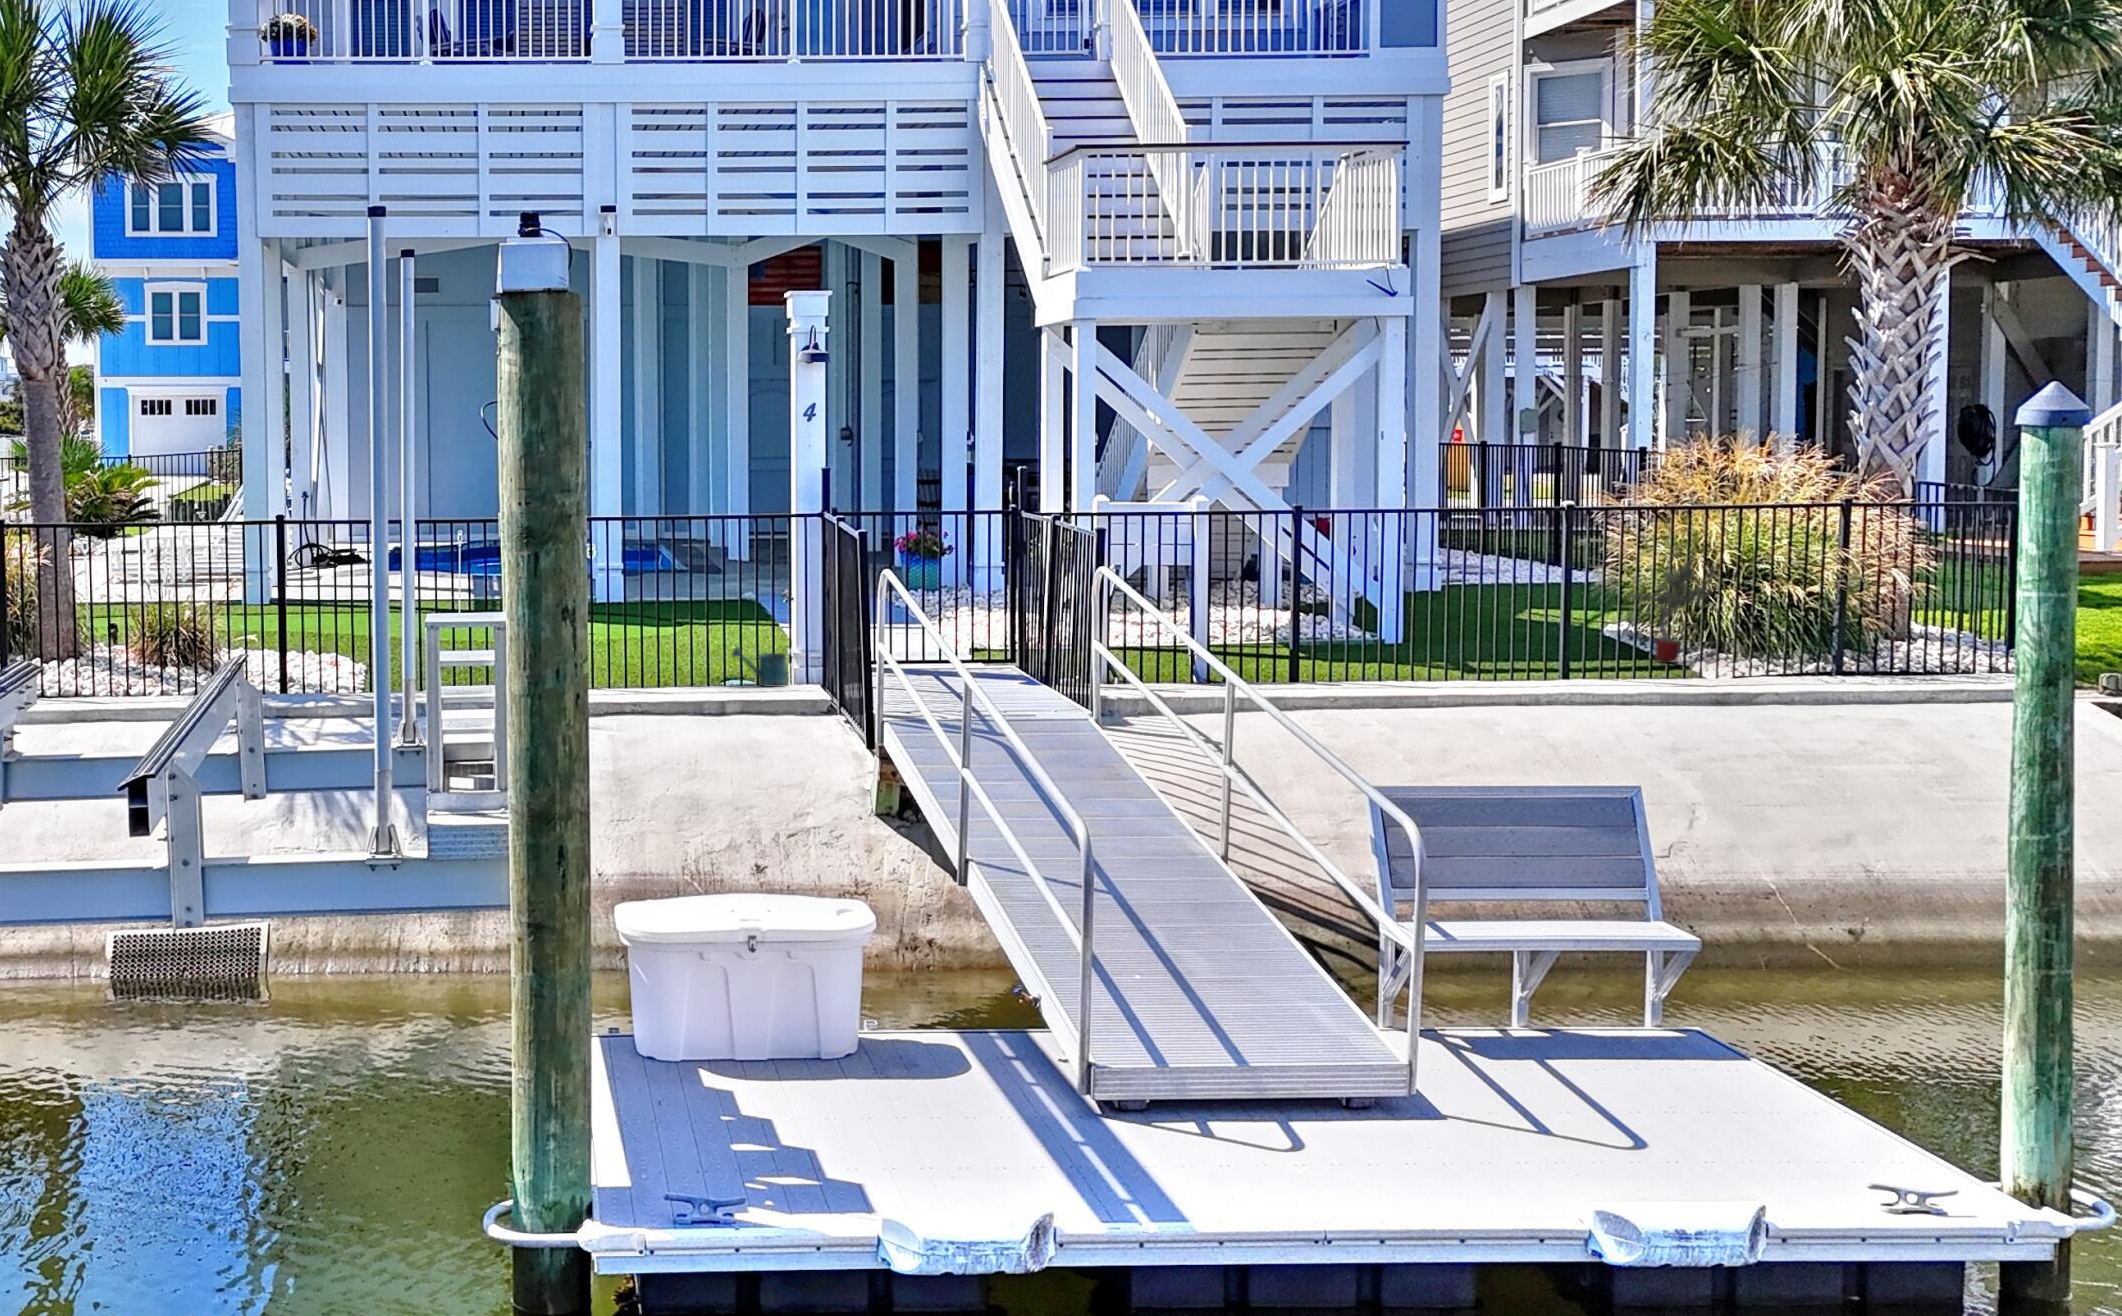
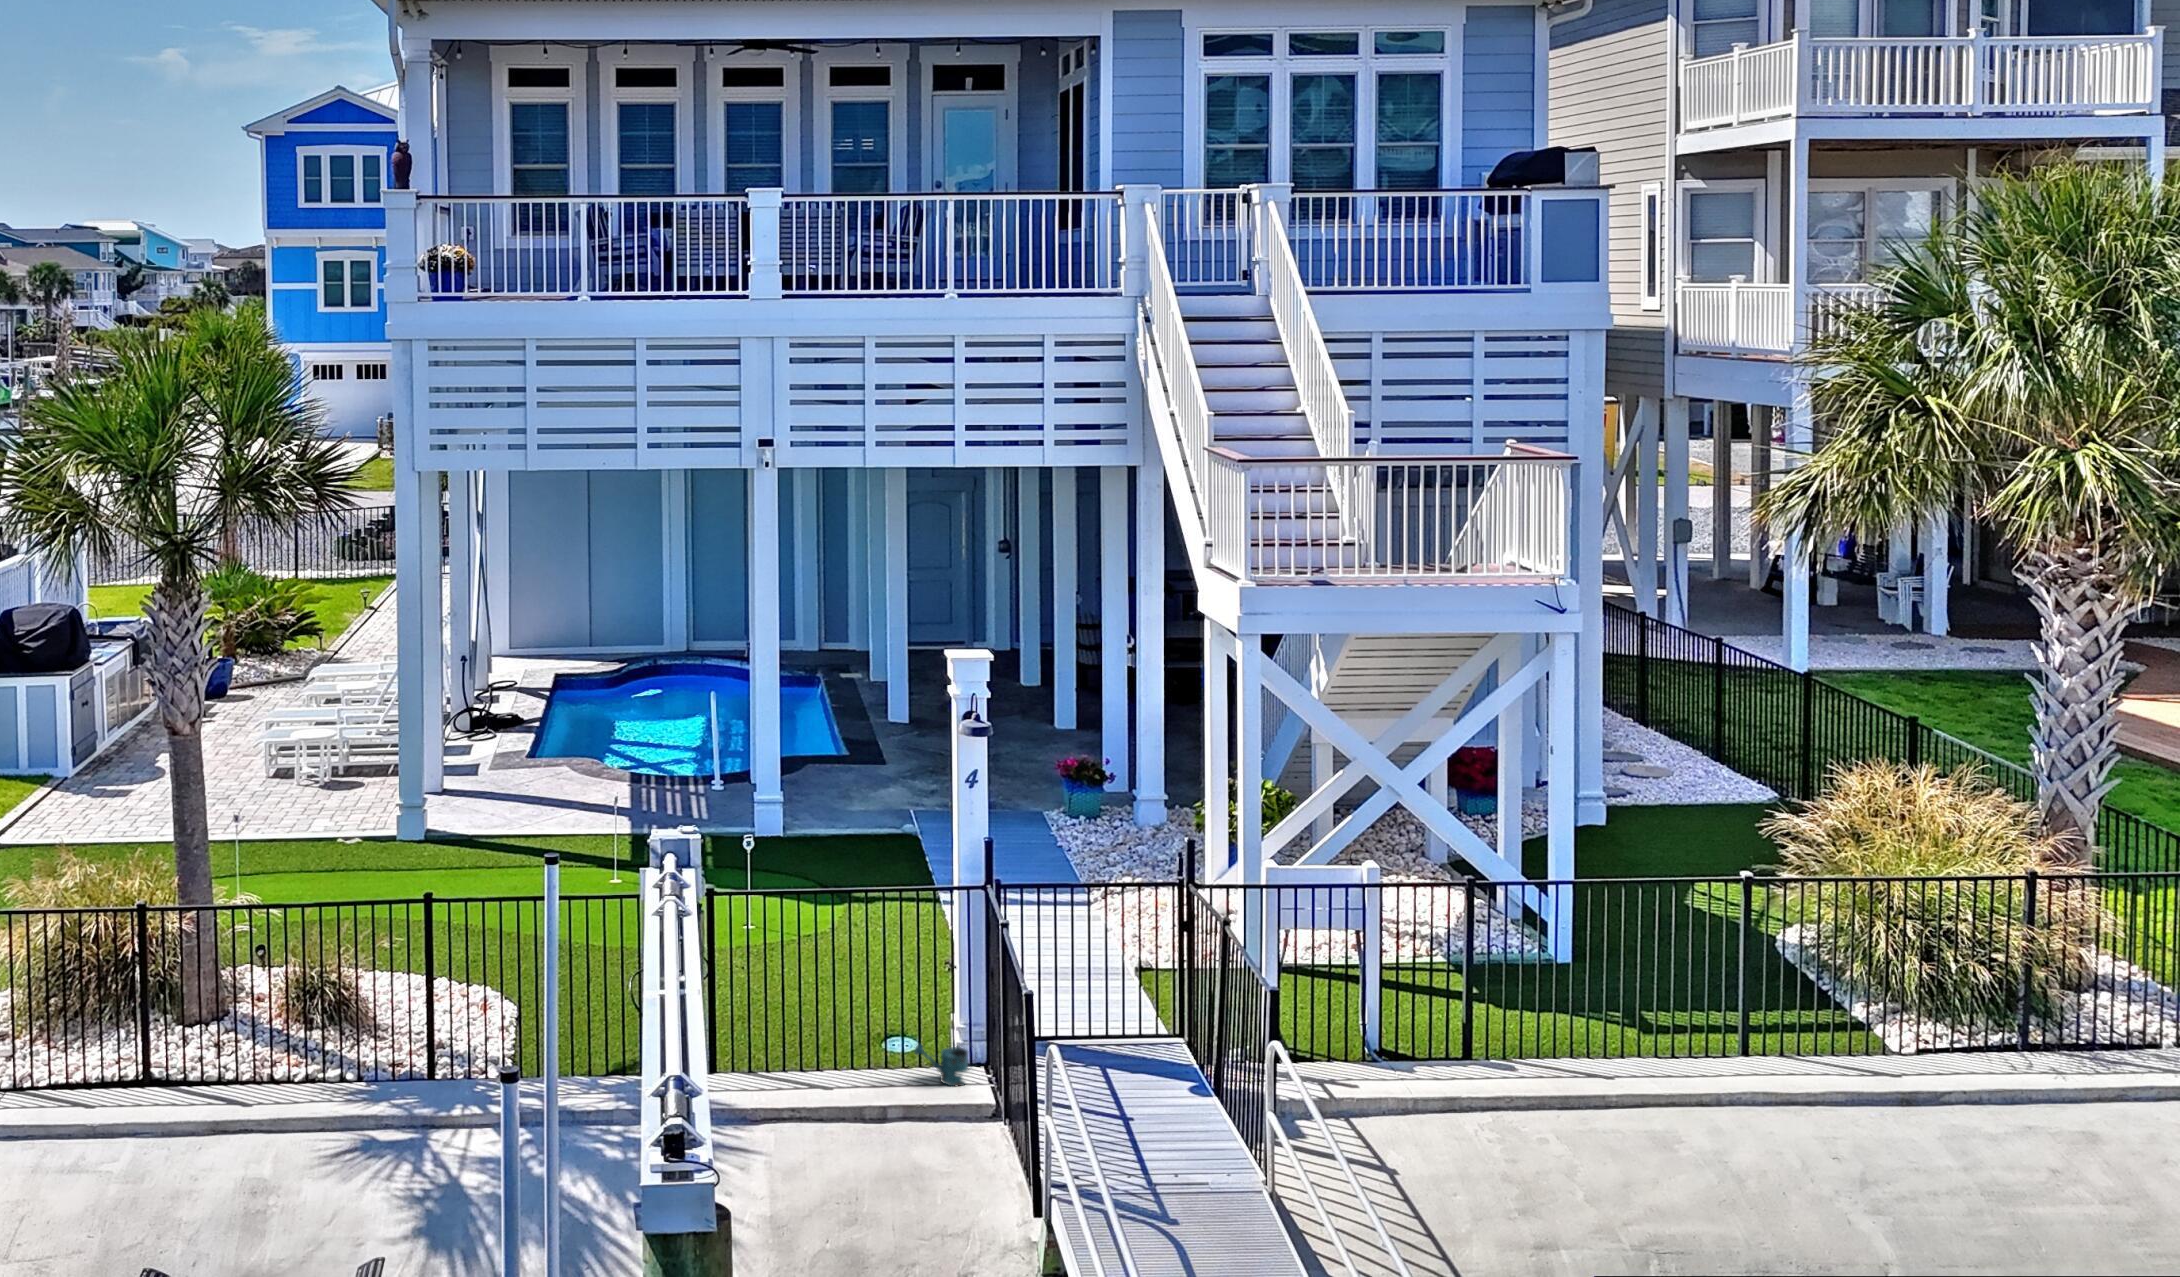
potted tree: present [1628,547,1716,663] -> none [1791,914,1886,1027]

